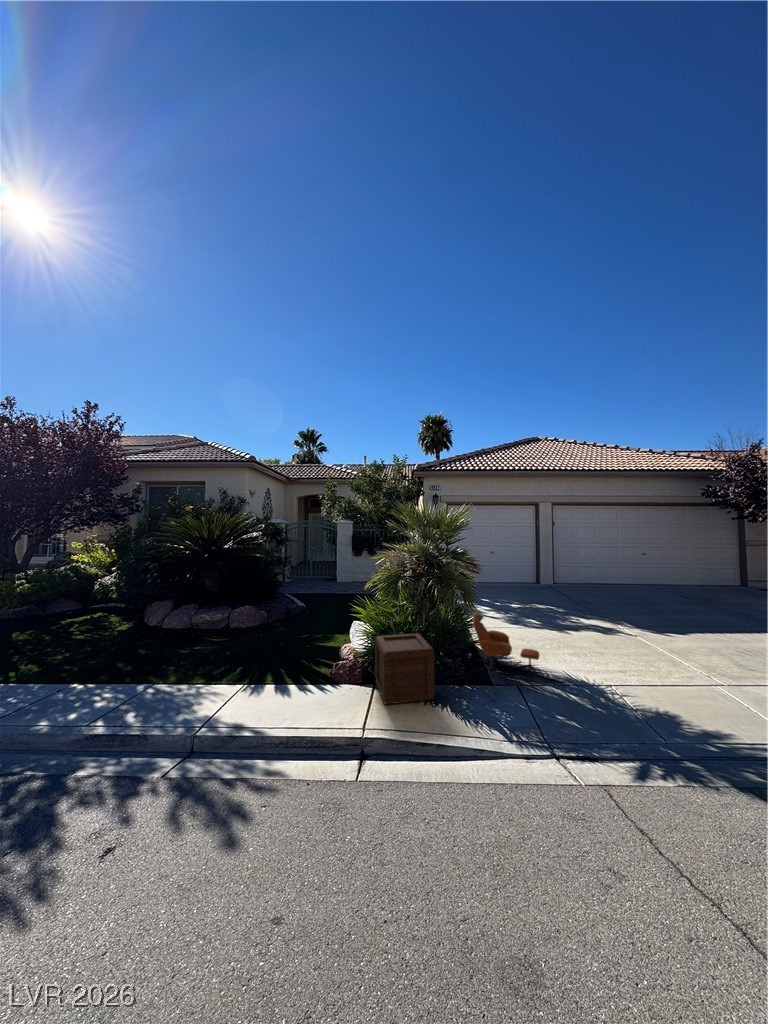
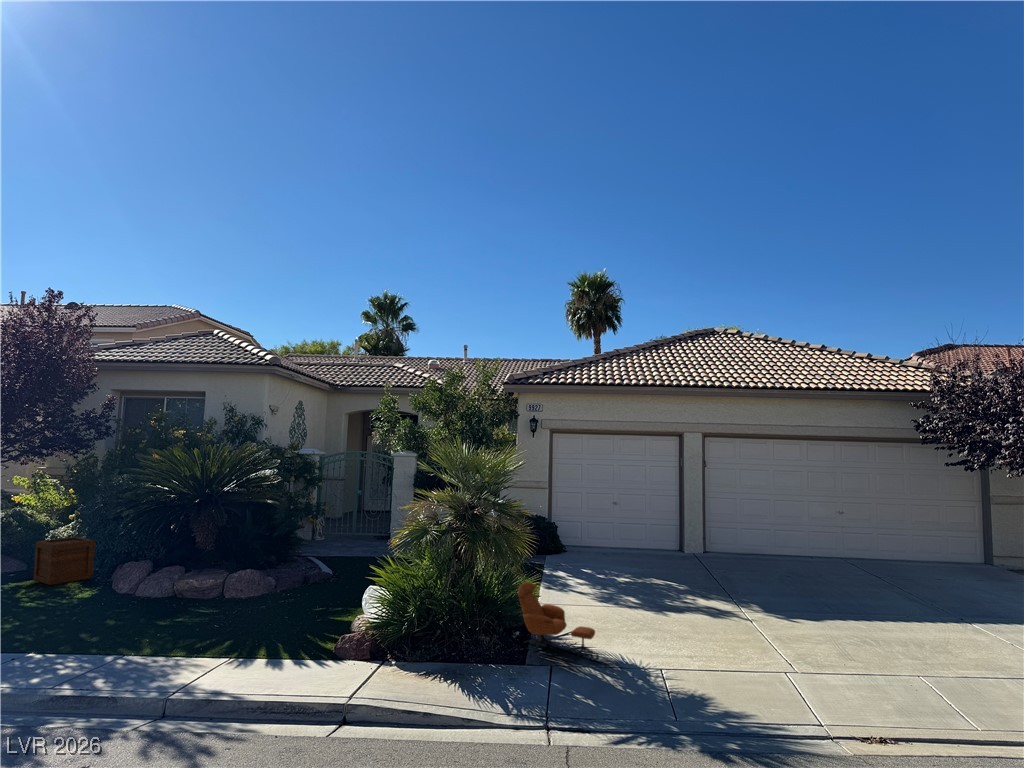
wooden crate: present [375,633,434,705] -> present [33,537,95,585]

